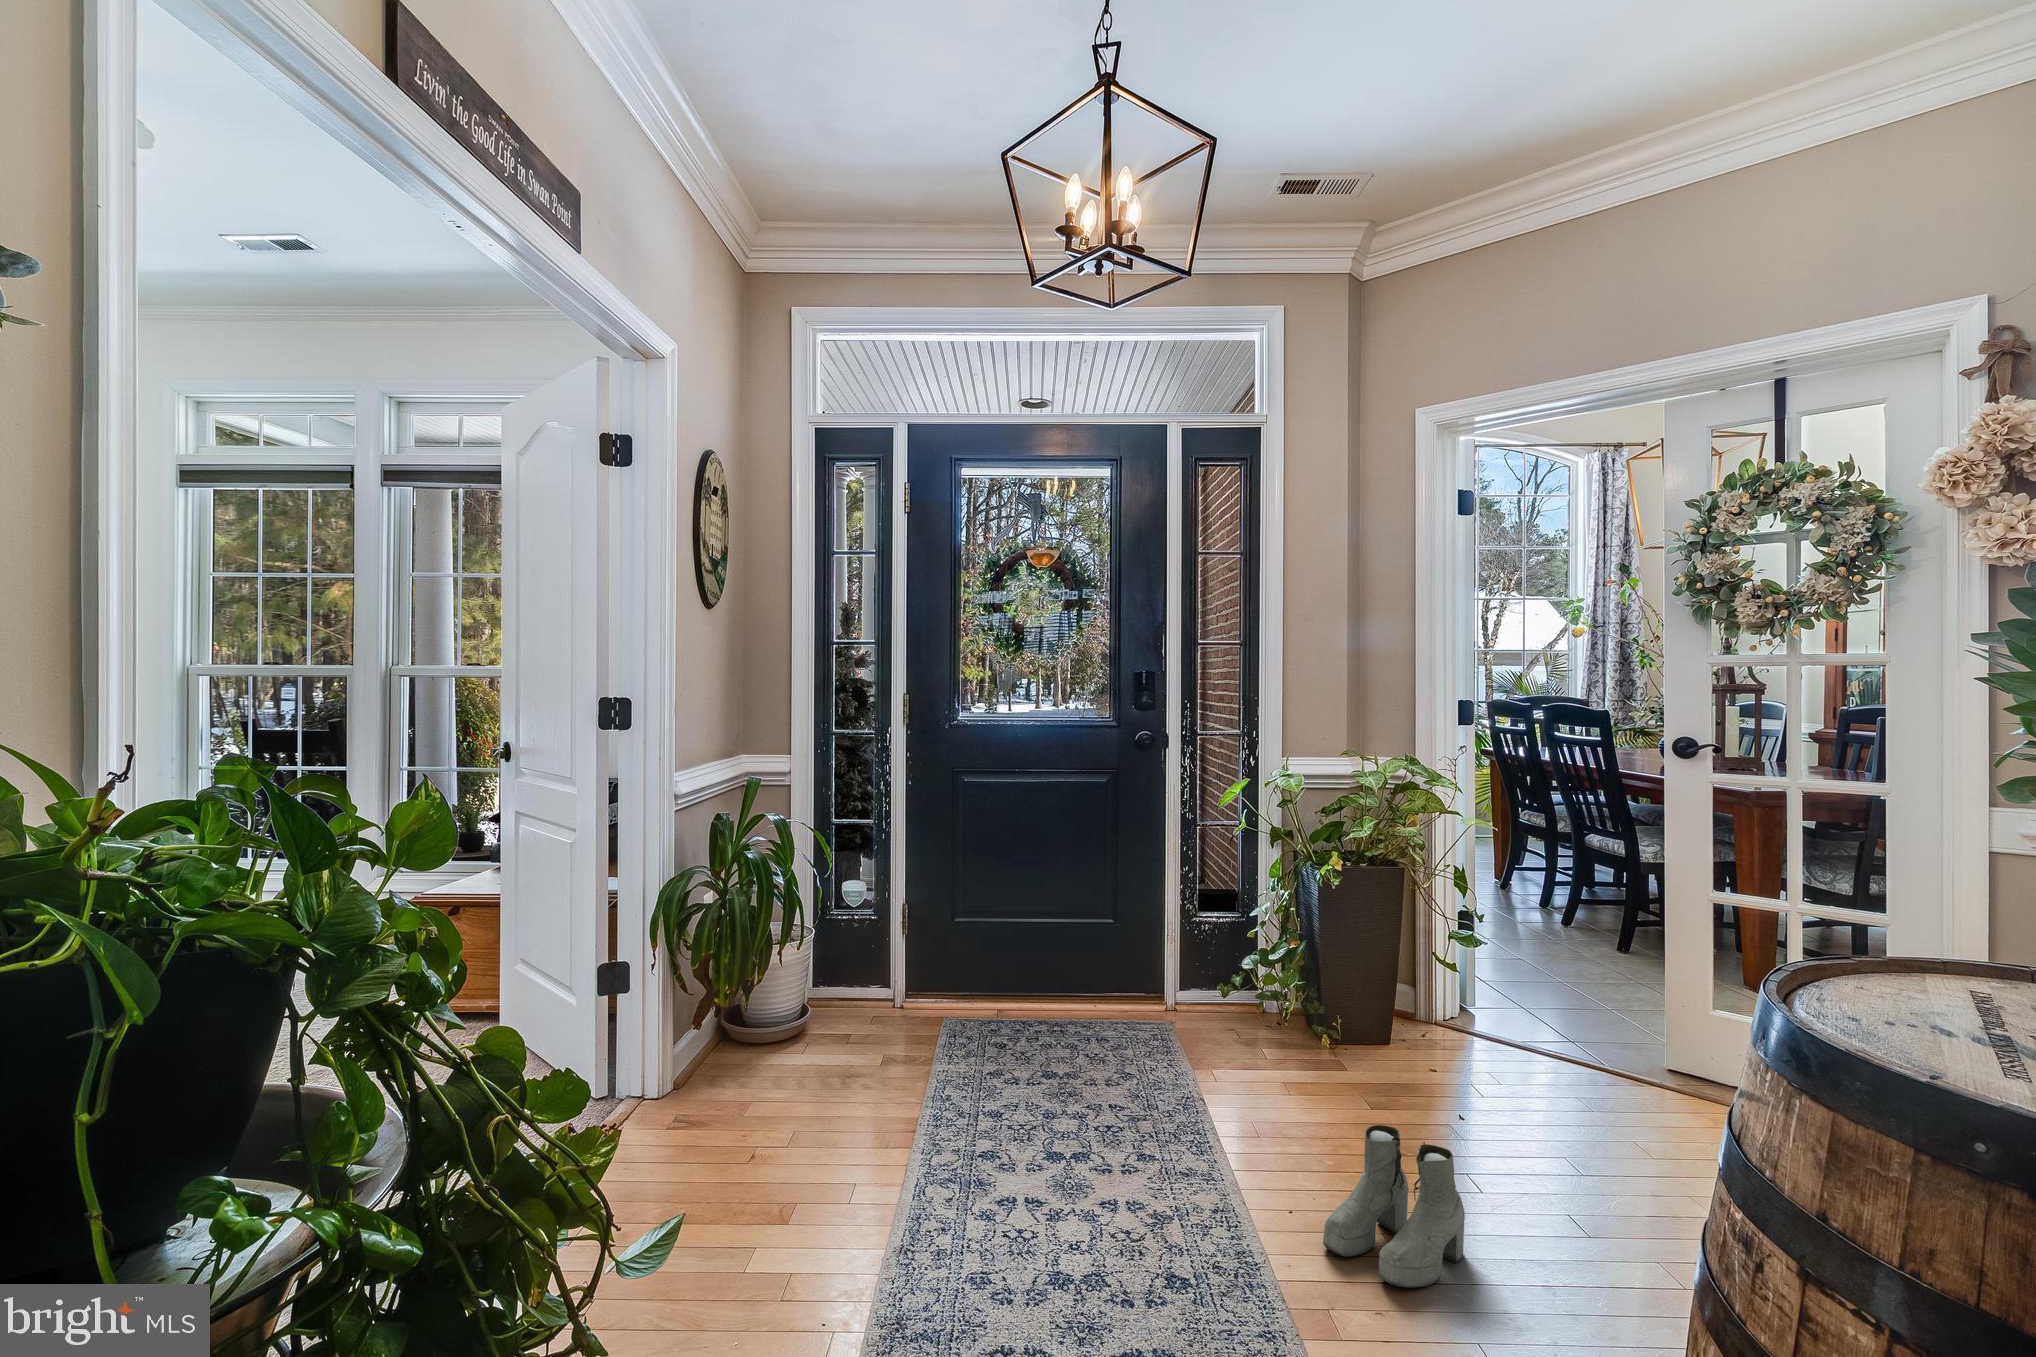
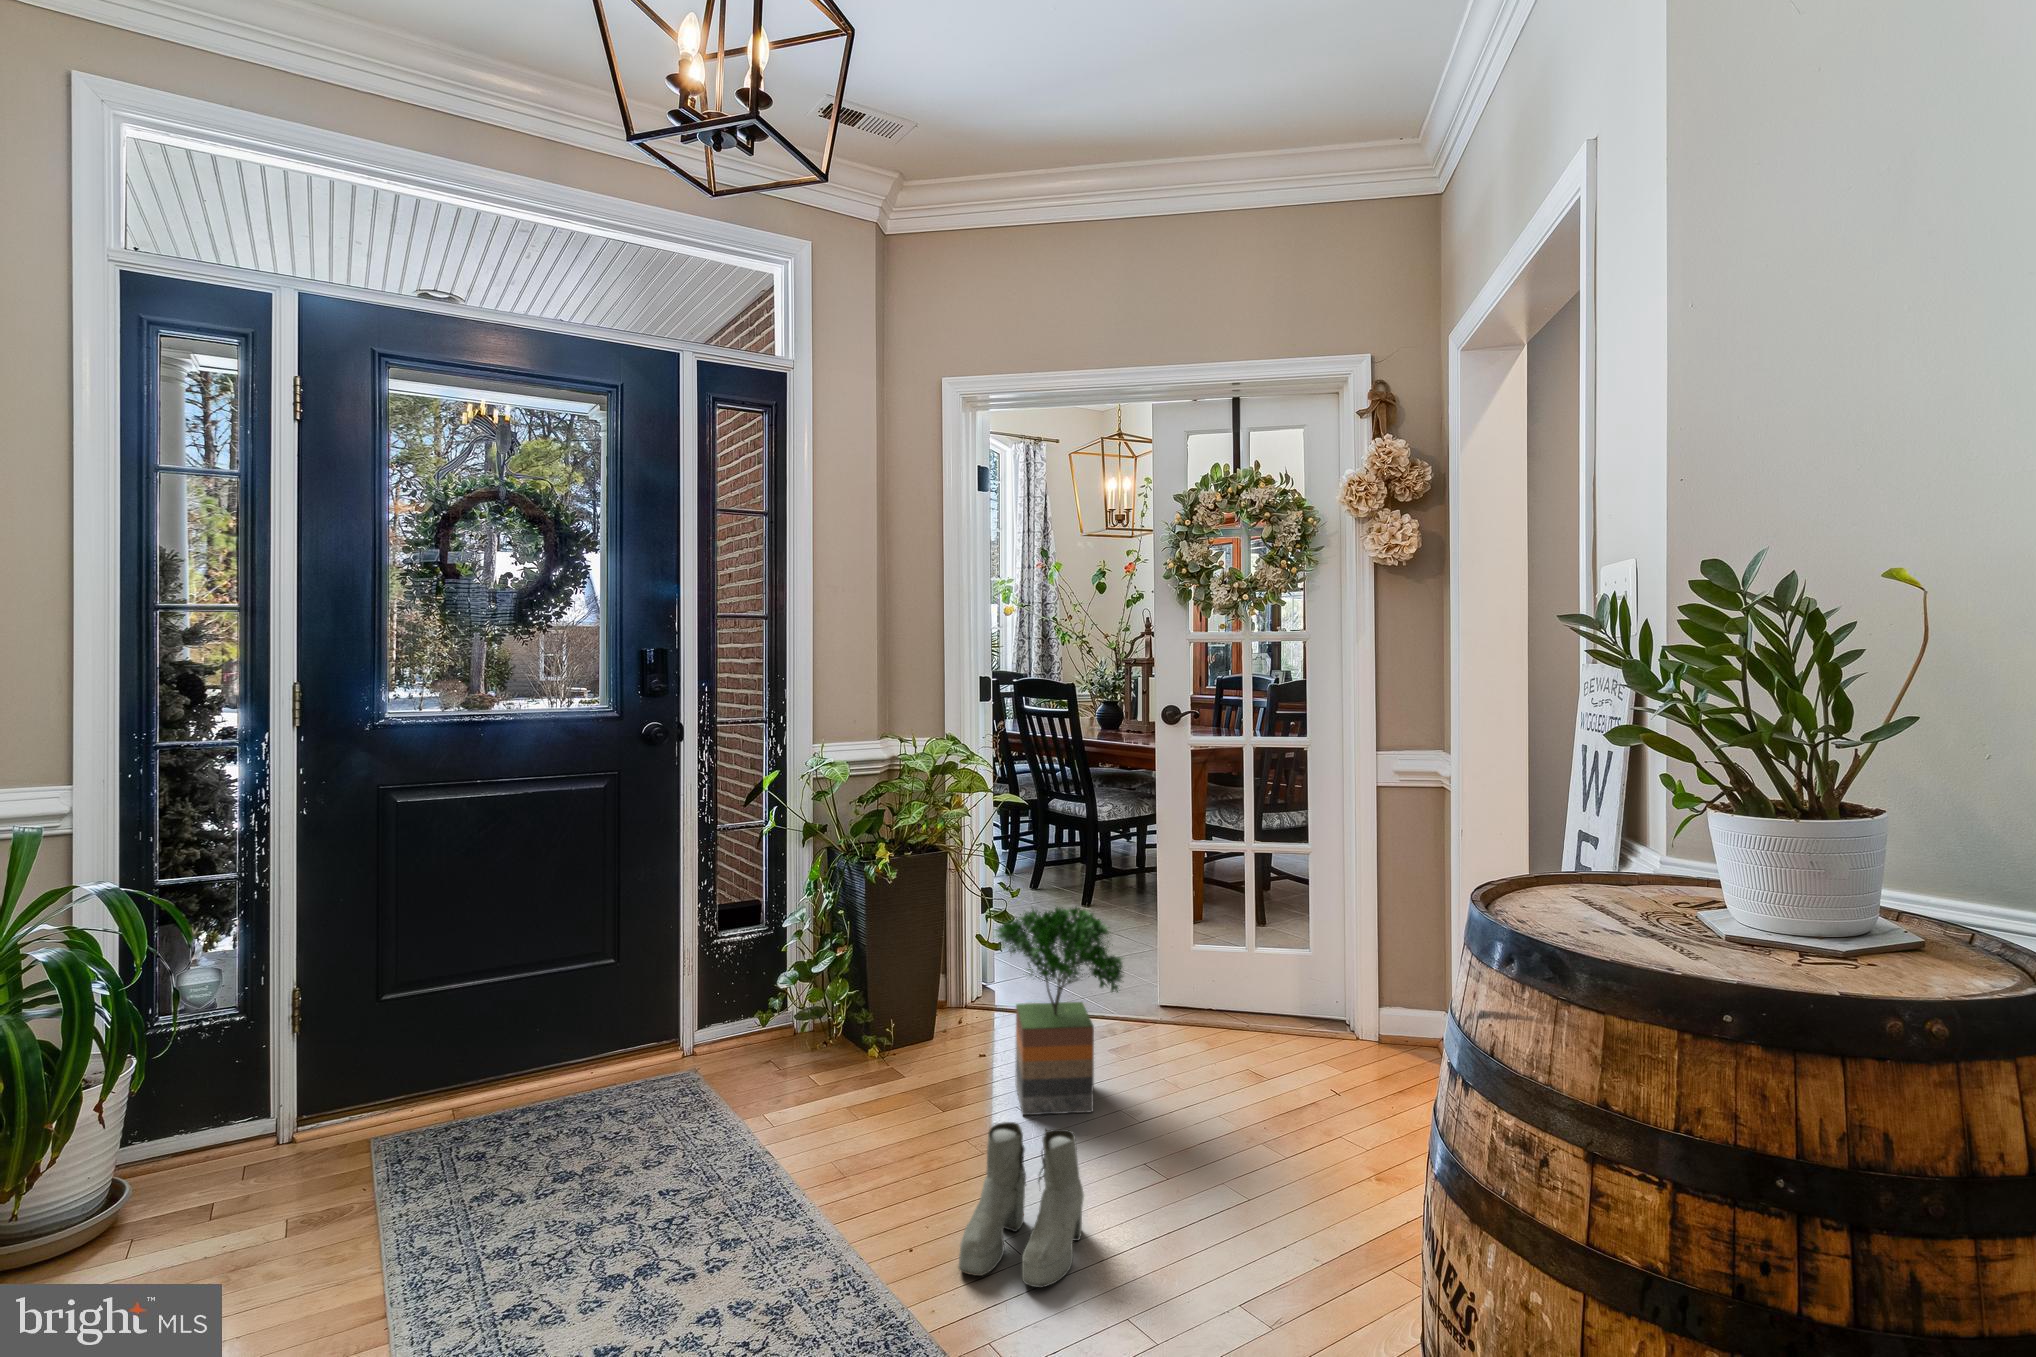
potted tree: none [1427,932,1578,1157] -> present [995,907,1123,1115]

